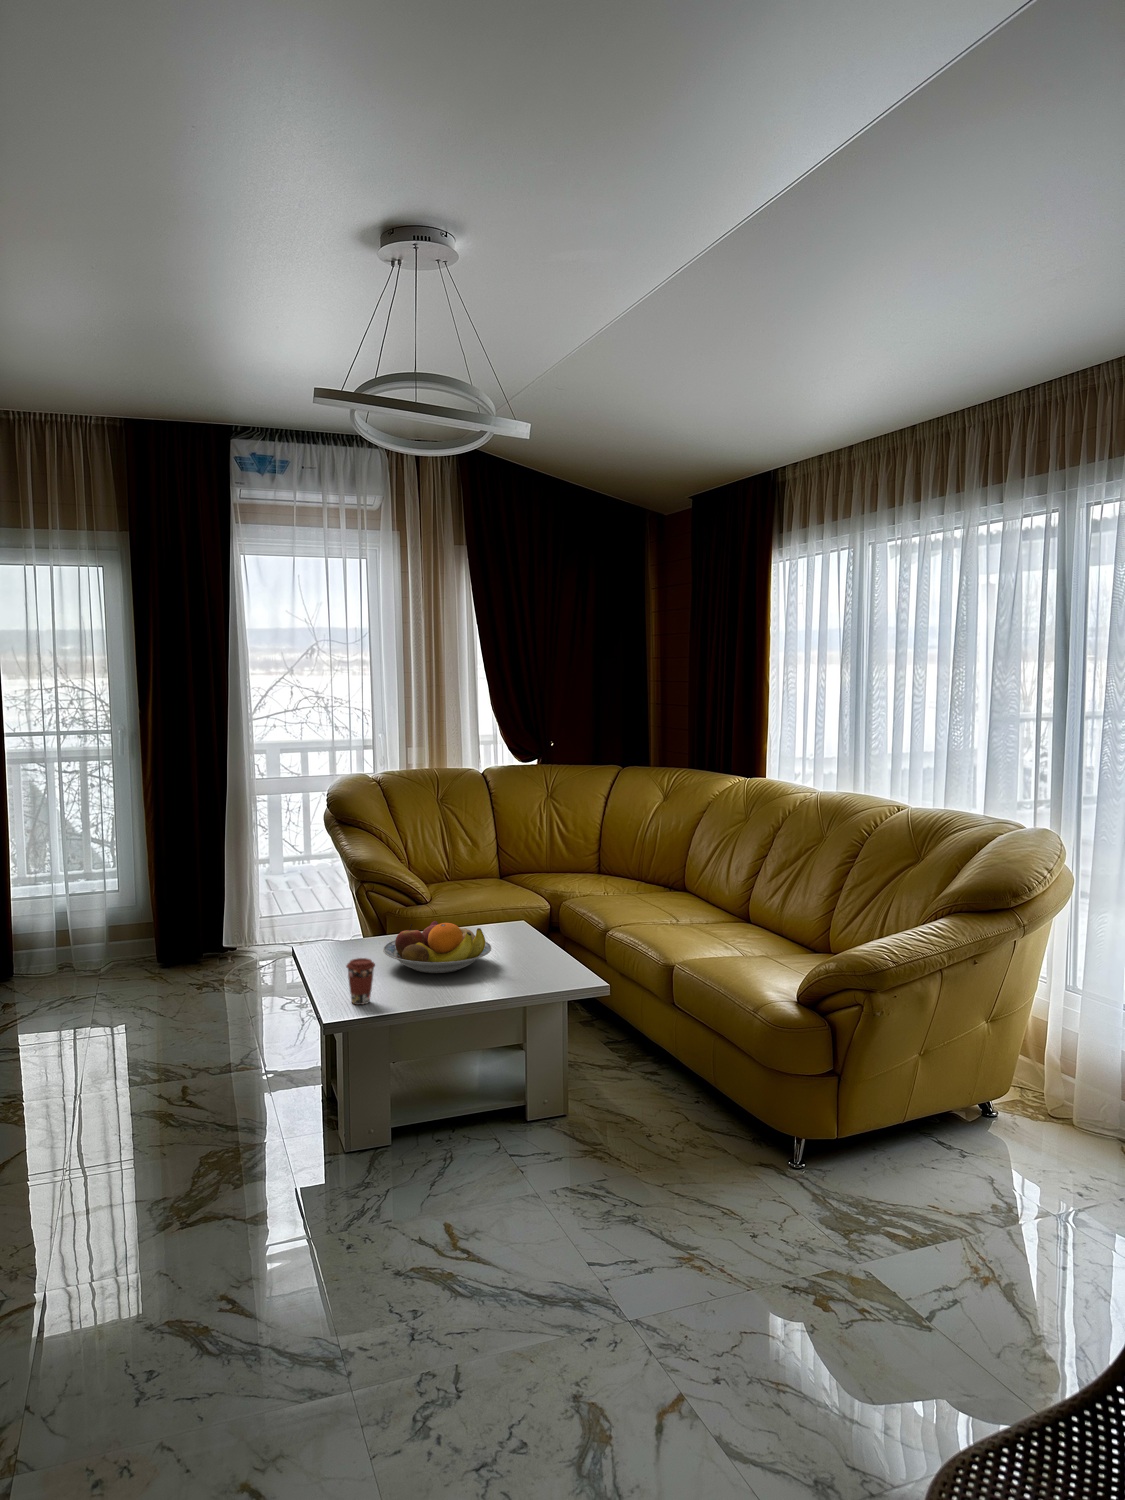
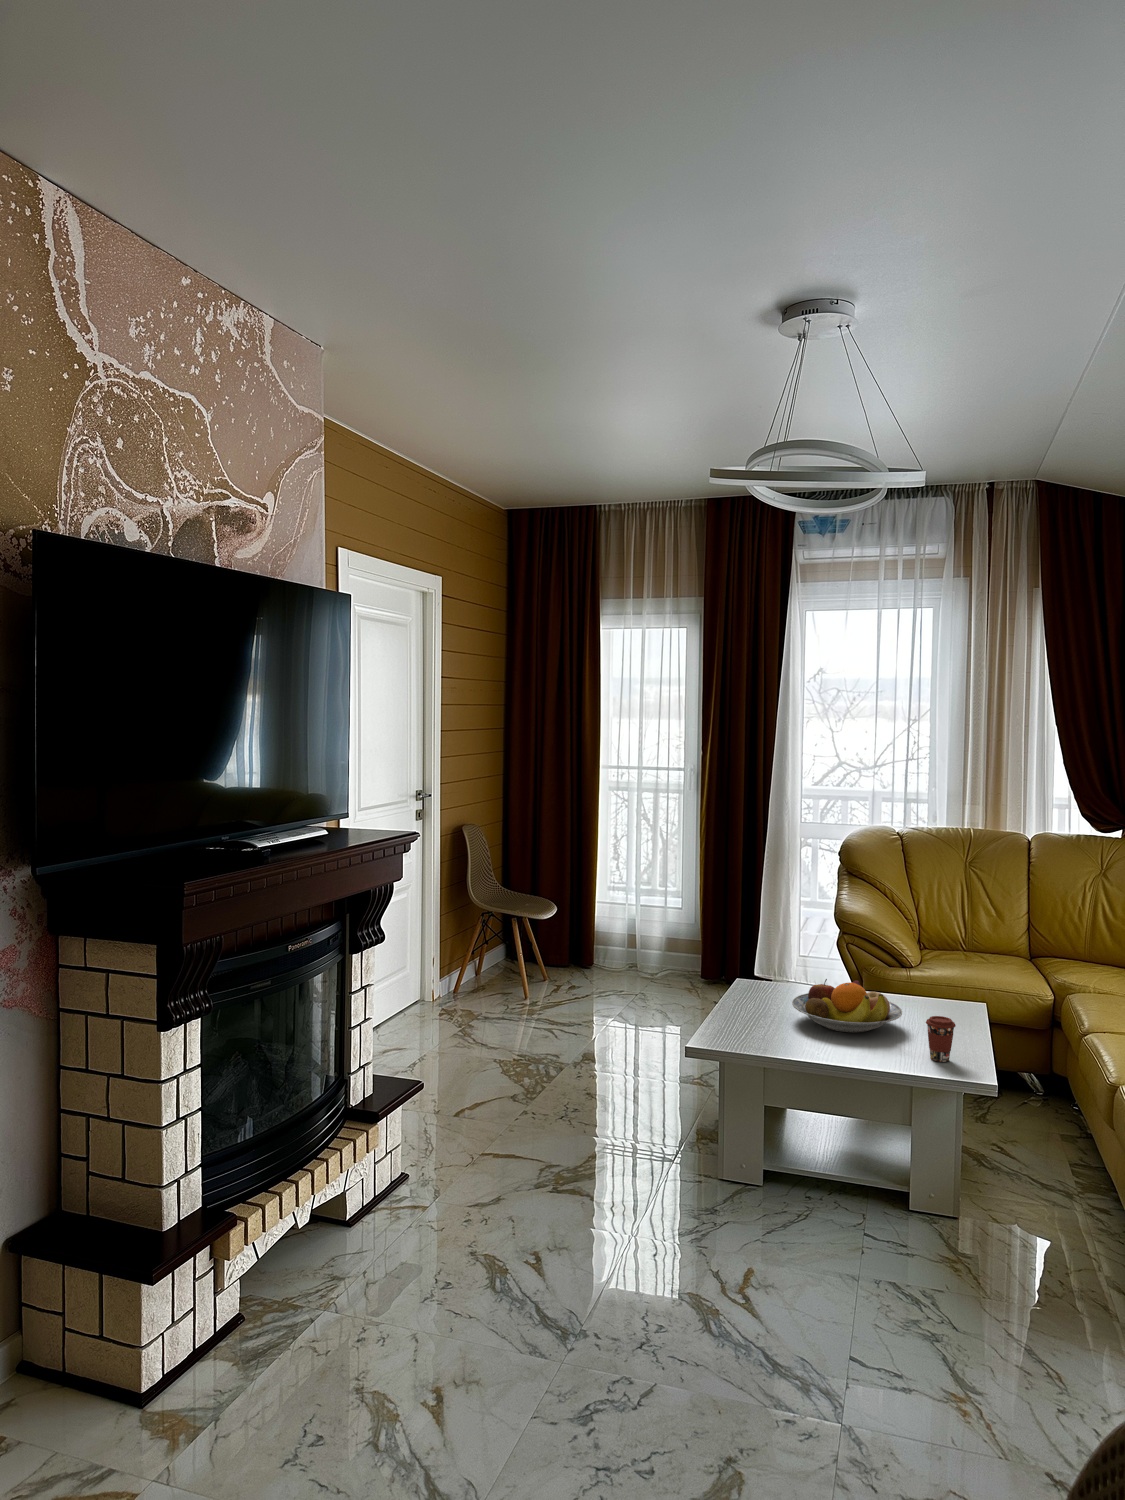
coffee cup: present [346,958,375,1005] -> present [926,1016,956,1062]

